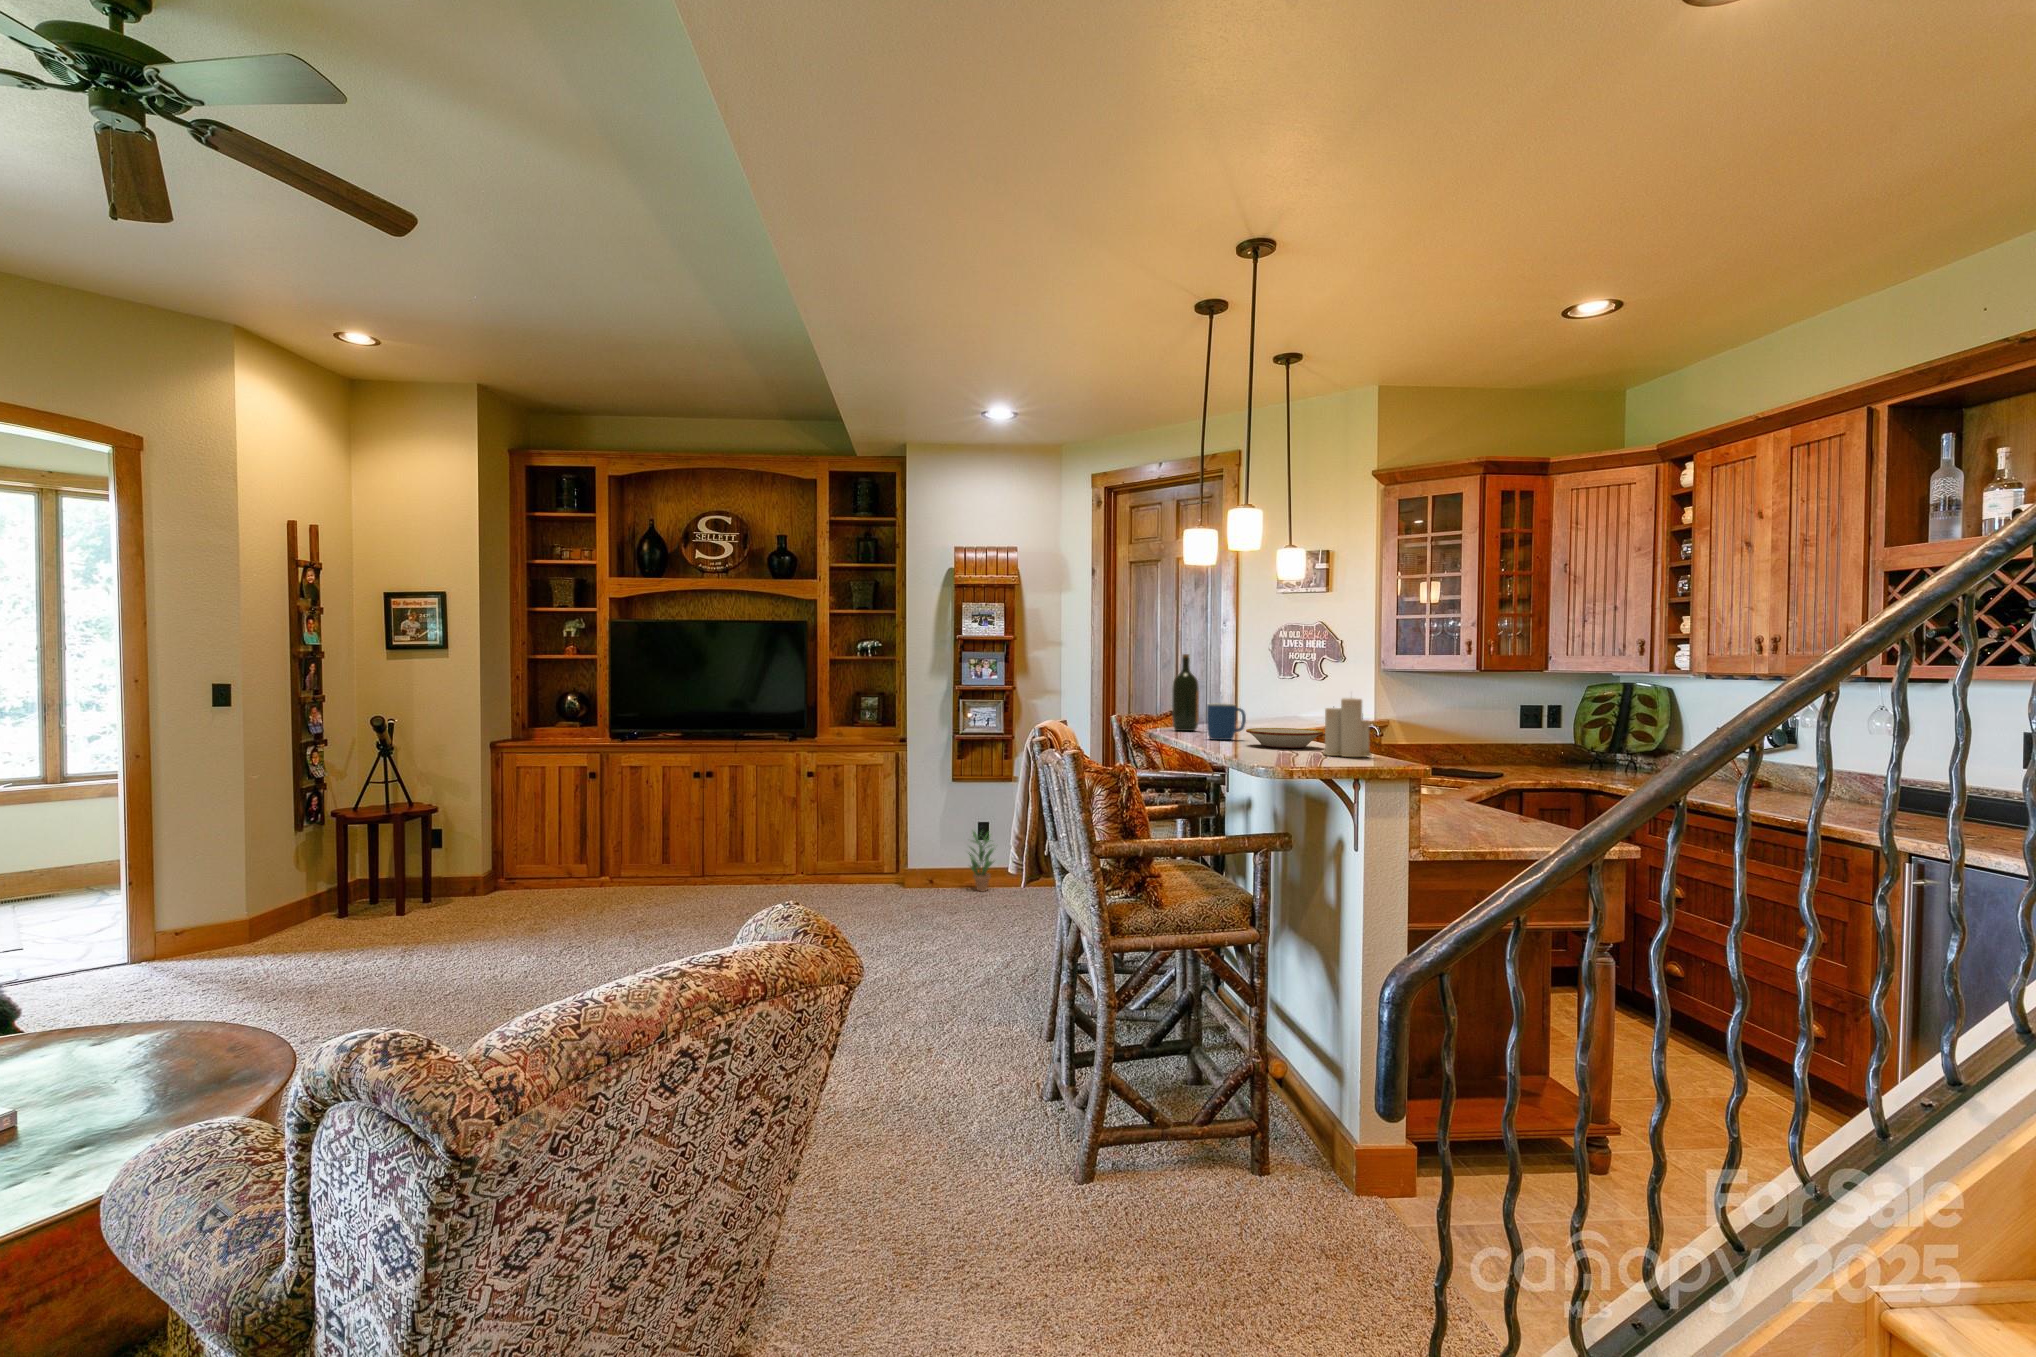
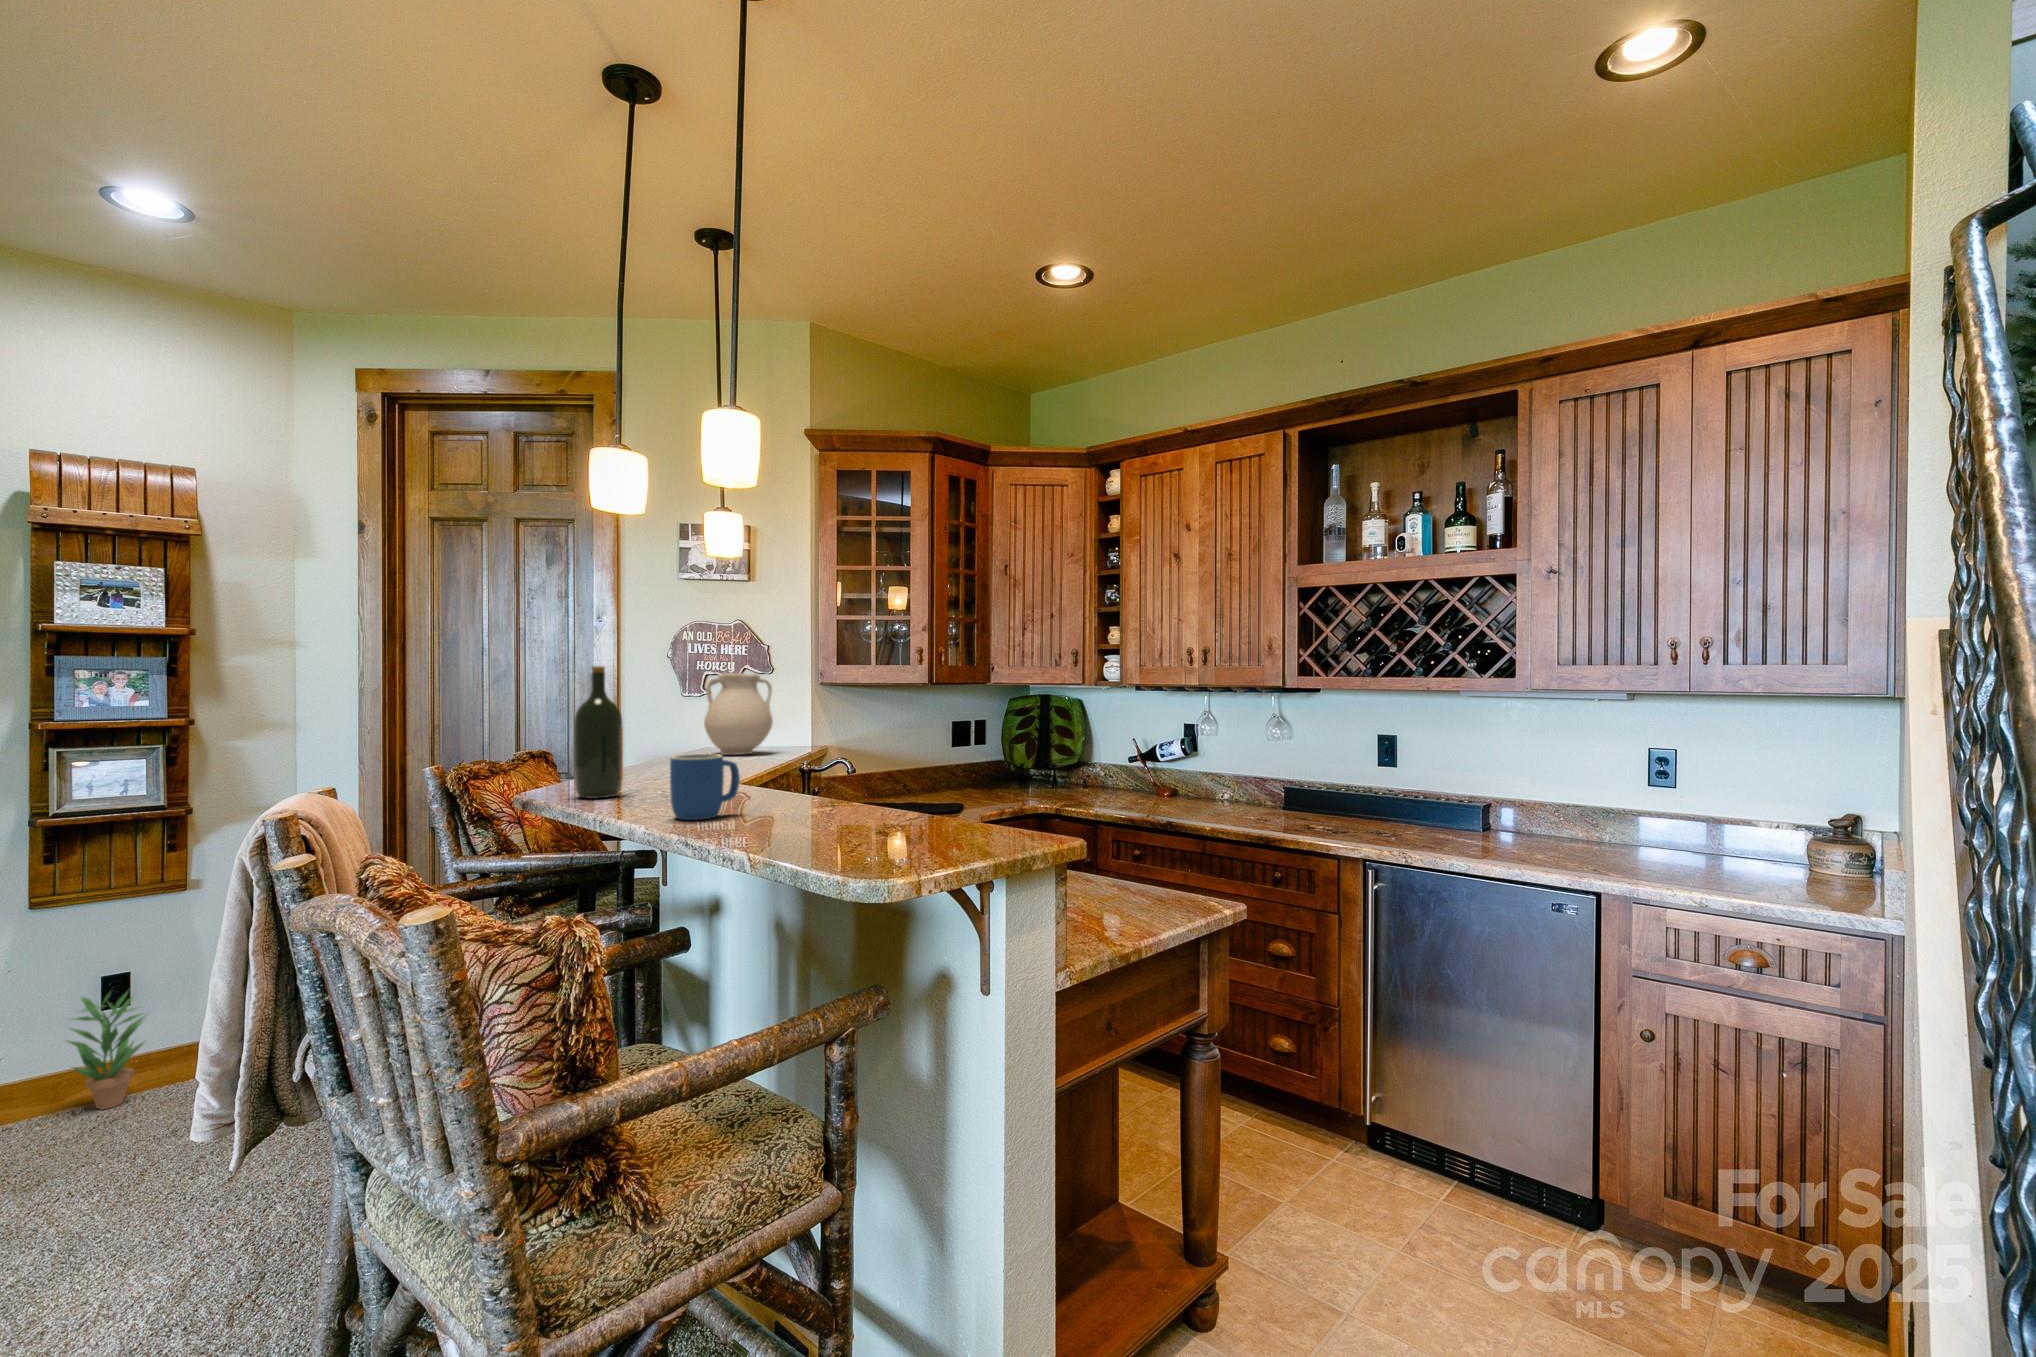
vase: none [1284,662,1336,722] -> present [704,673,773,755]
candle: present [1323,698,1372,757] -> none [929,735,1004,846]
bowl: present [1246,728,1323,748] -> none [764,790,892,832]

